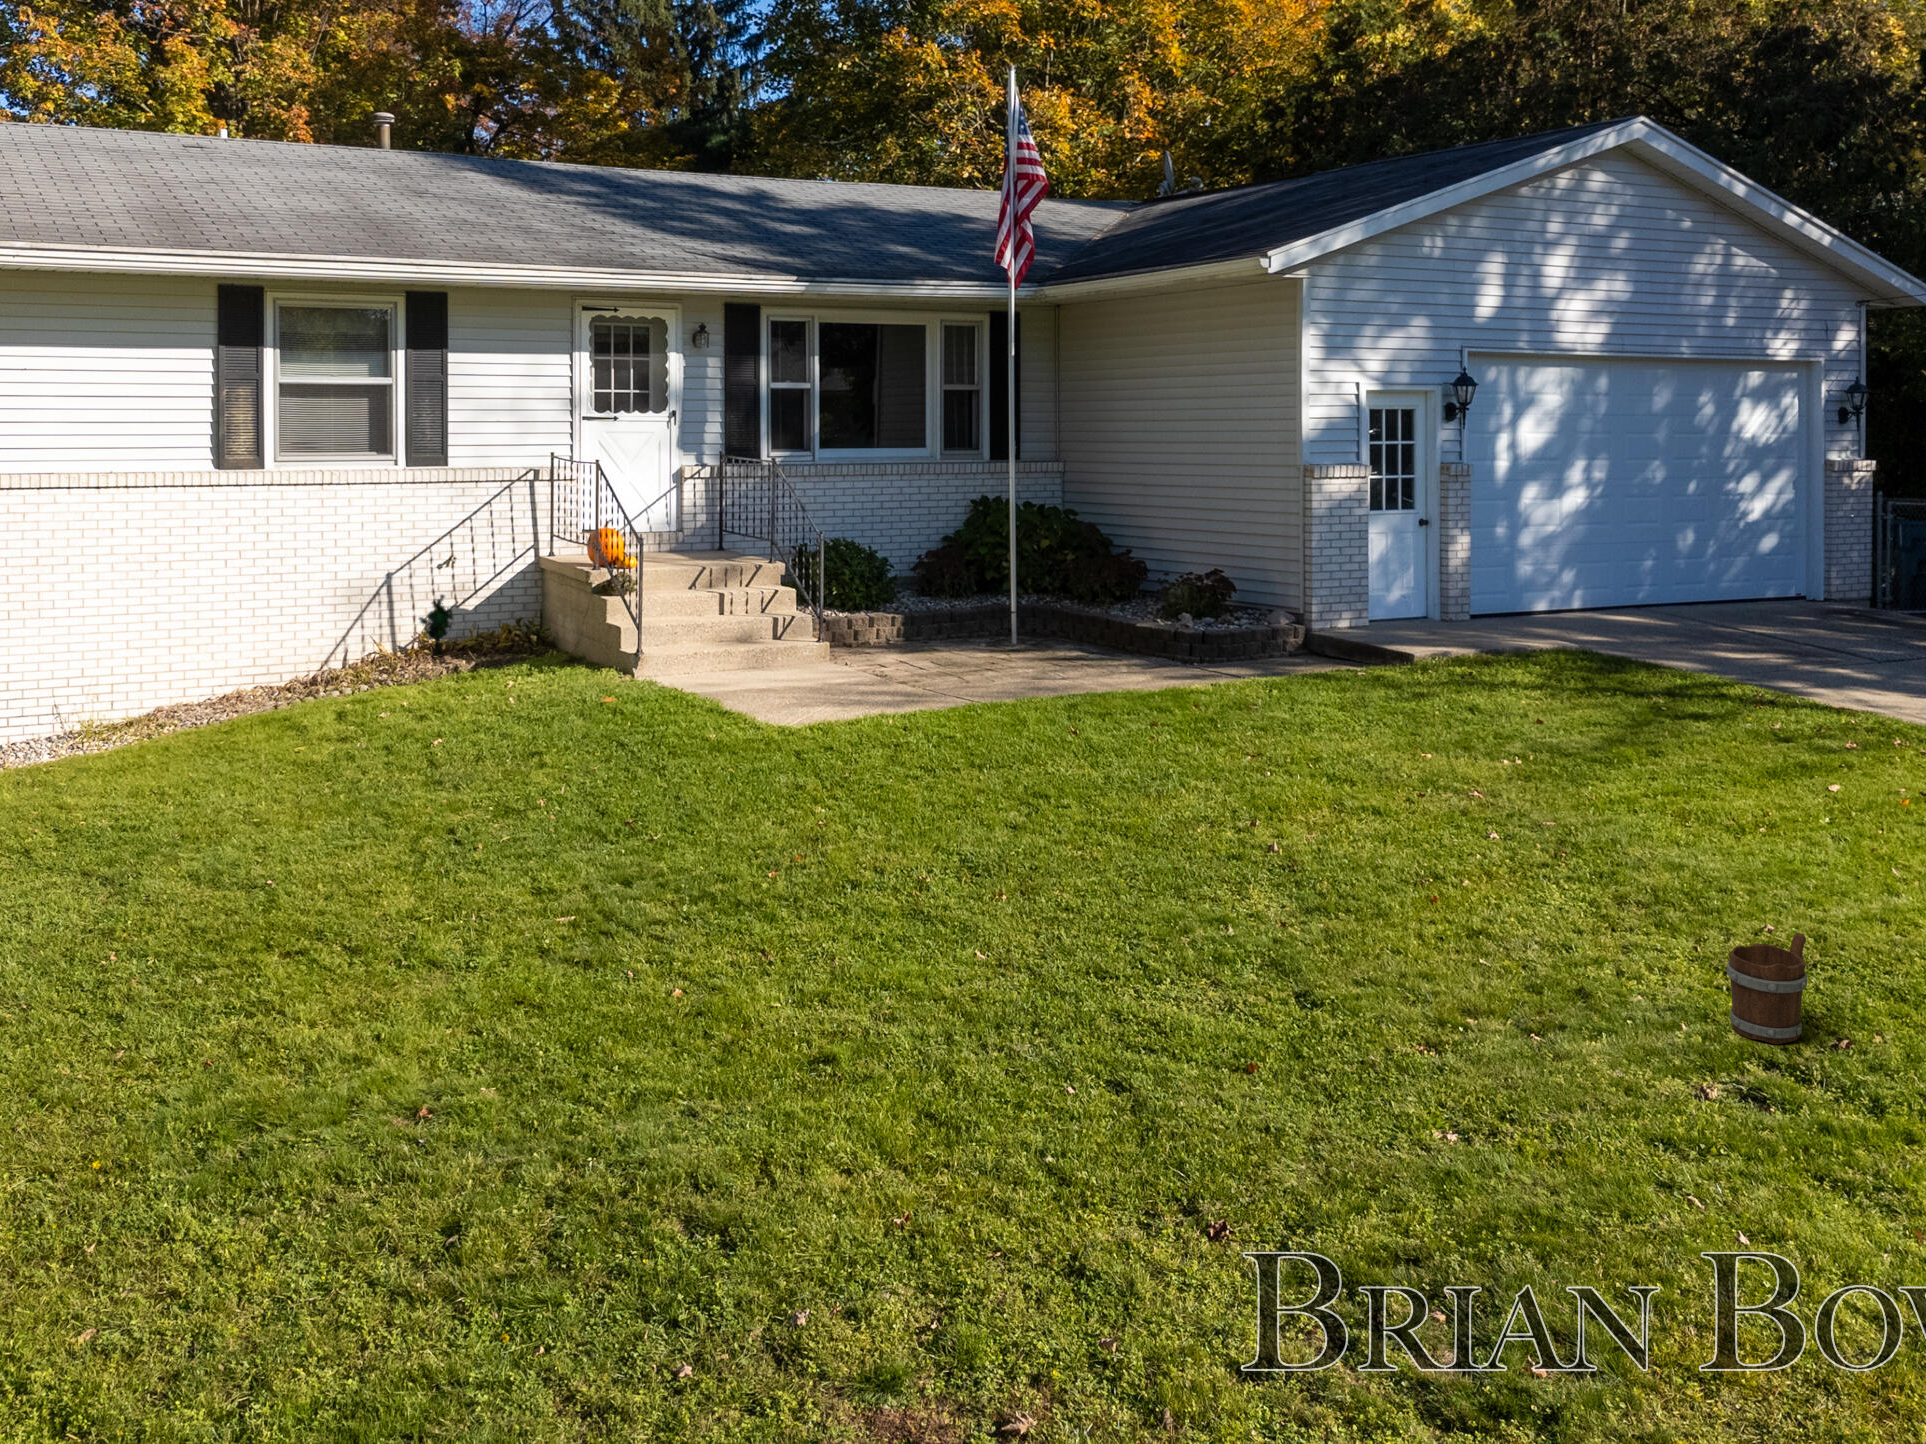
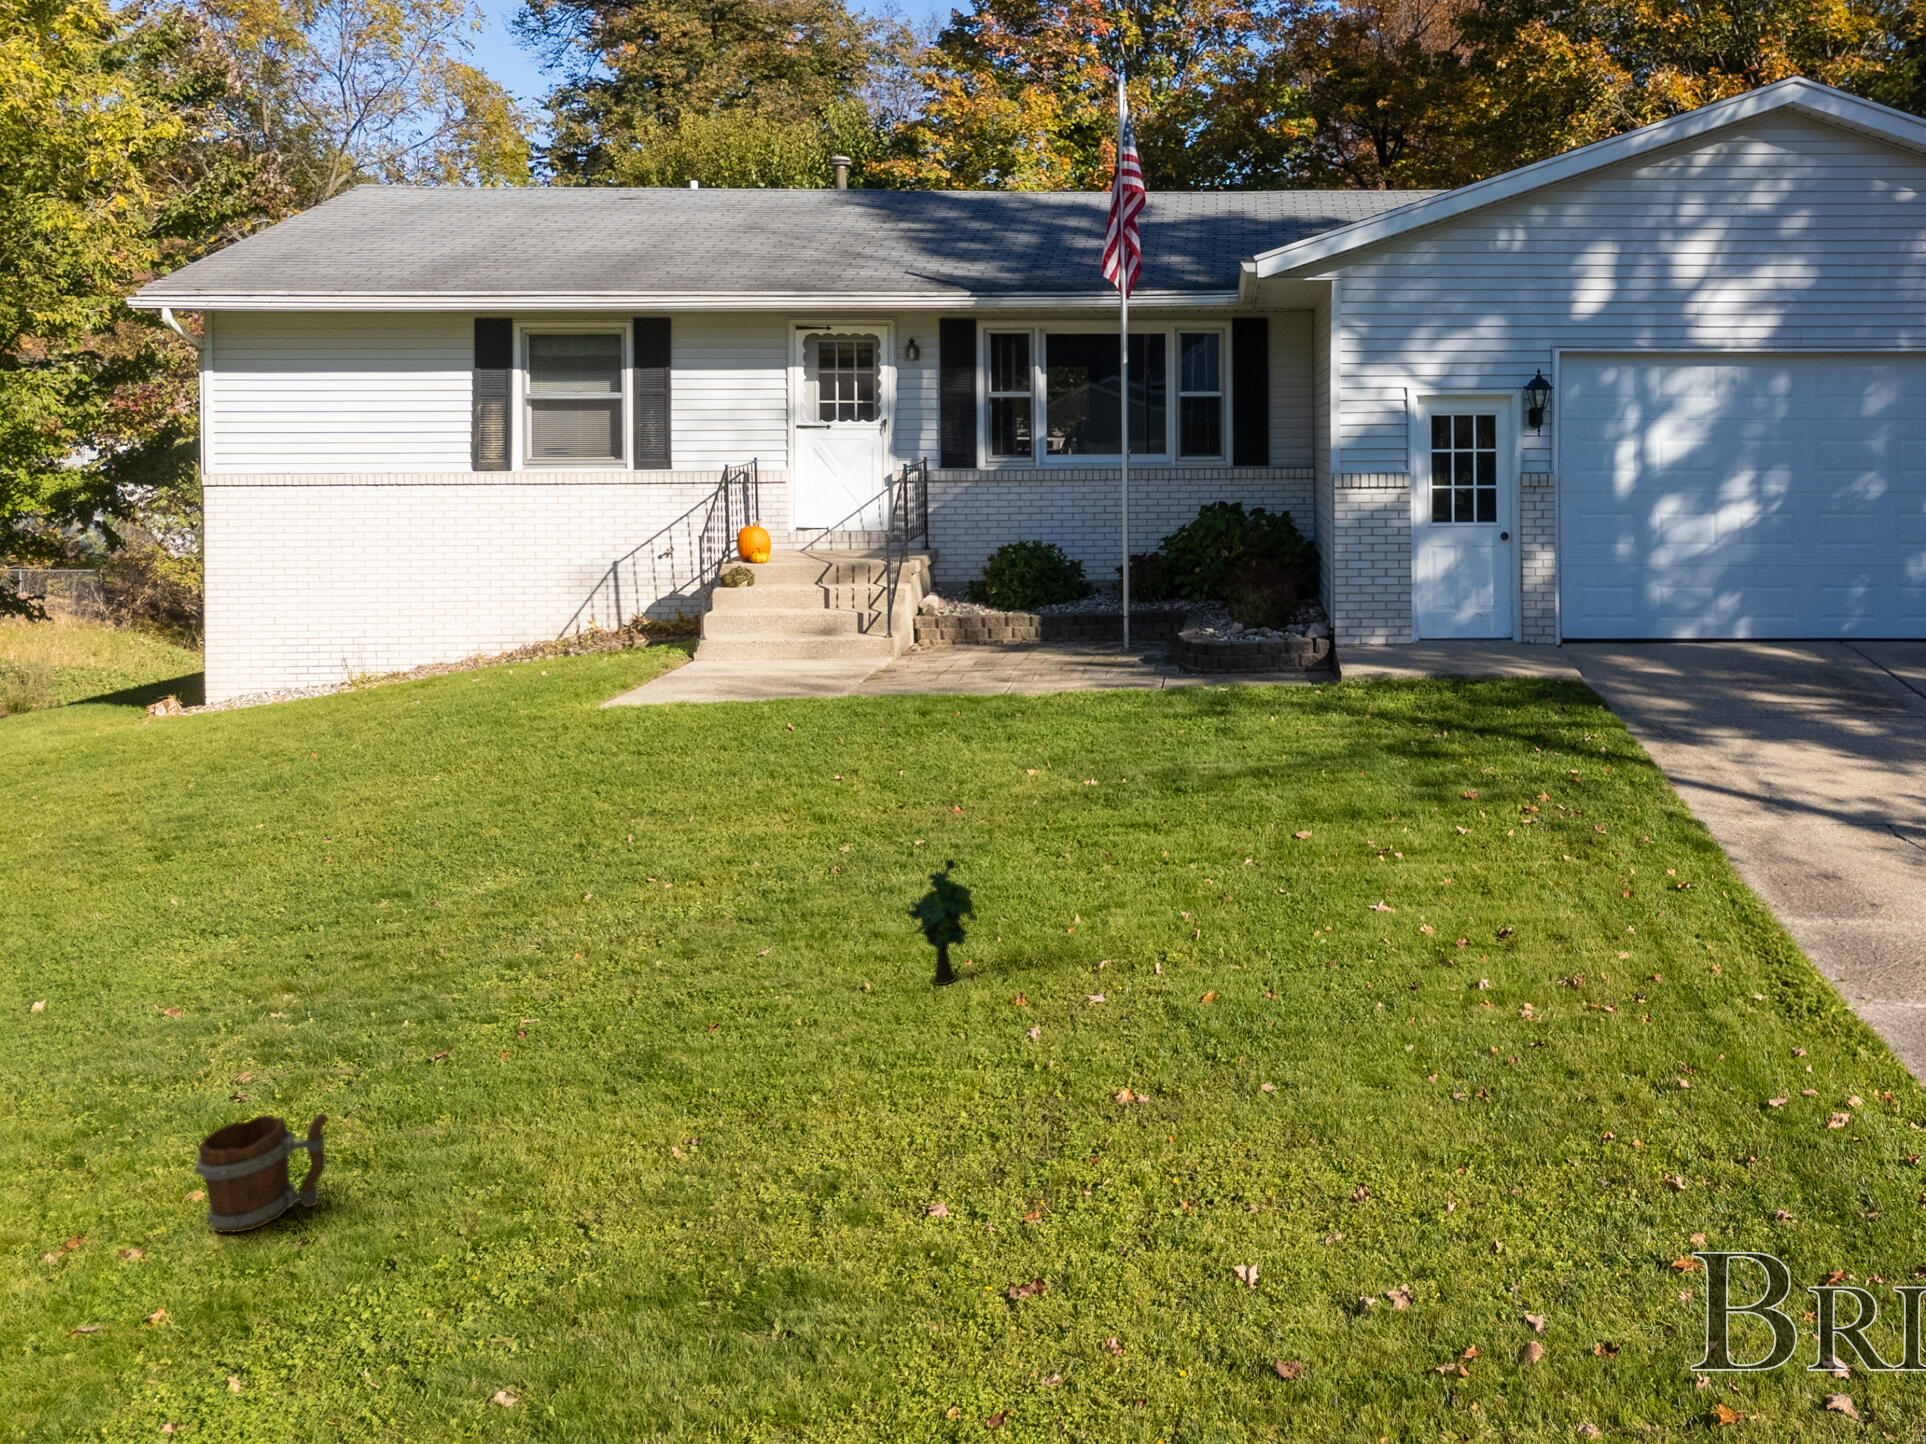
decorative plant: present [419,595,454,657] -> present [906,860,977,985]

